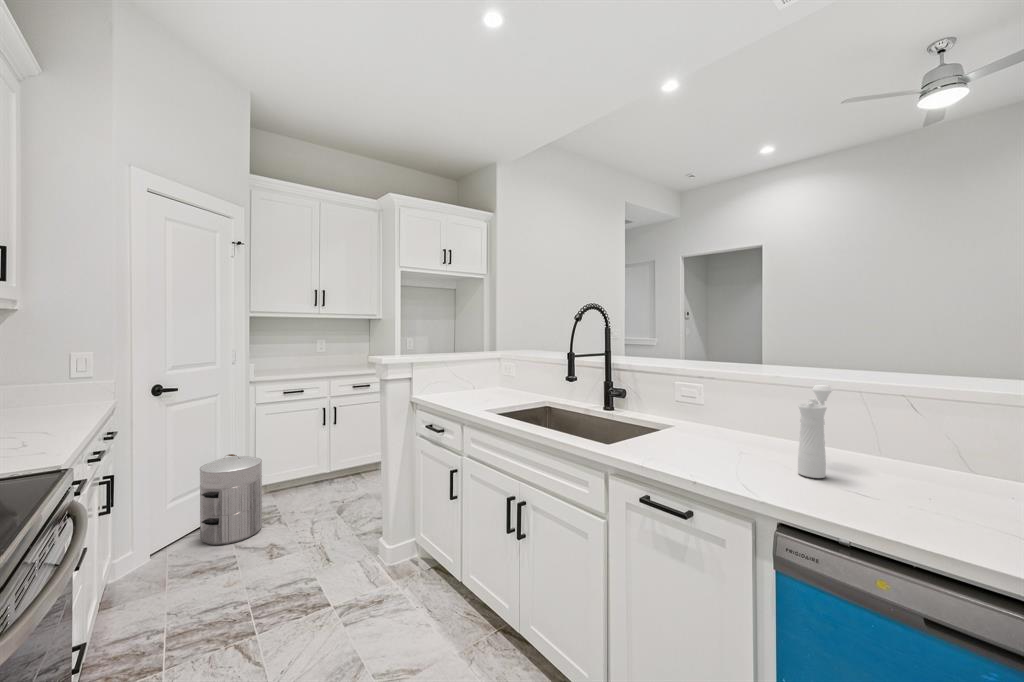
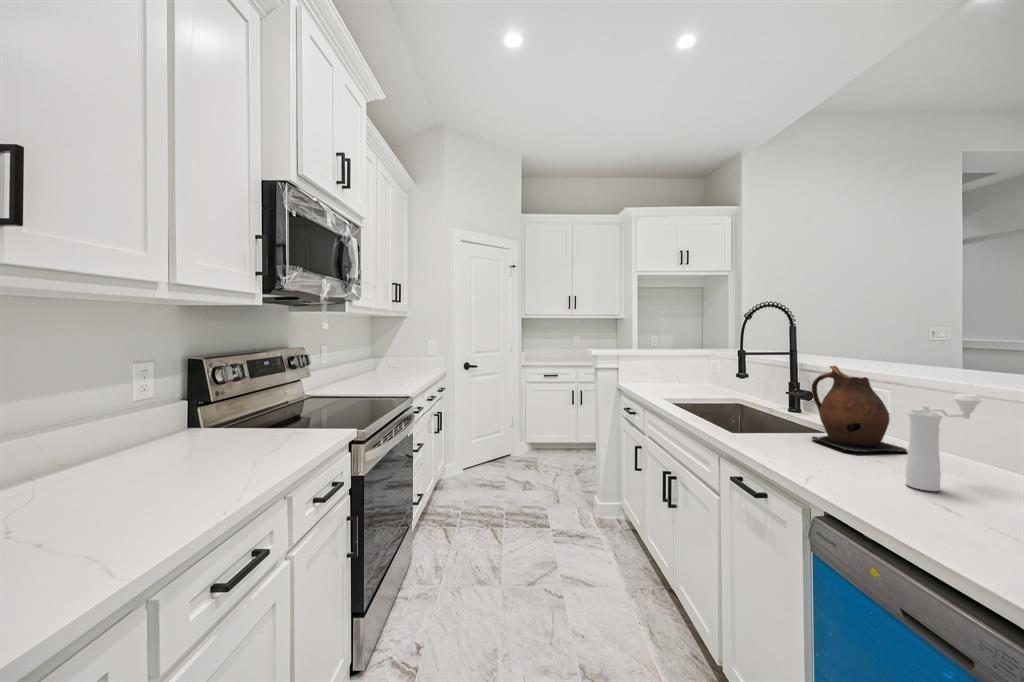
ceramic pitcher: none [669,364,745,448] -> present [812,366,907,451]
waste bin: present [200,454,262,545] -> none [489,415,525,475]

